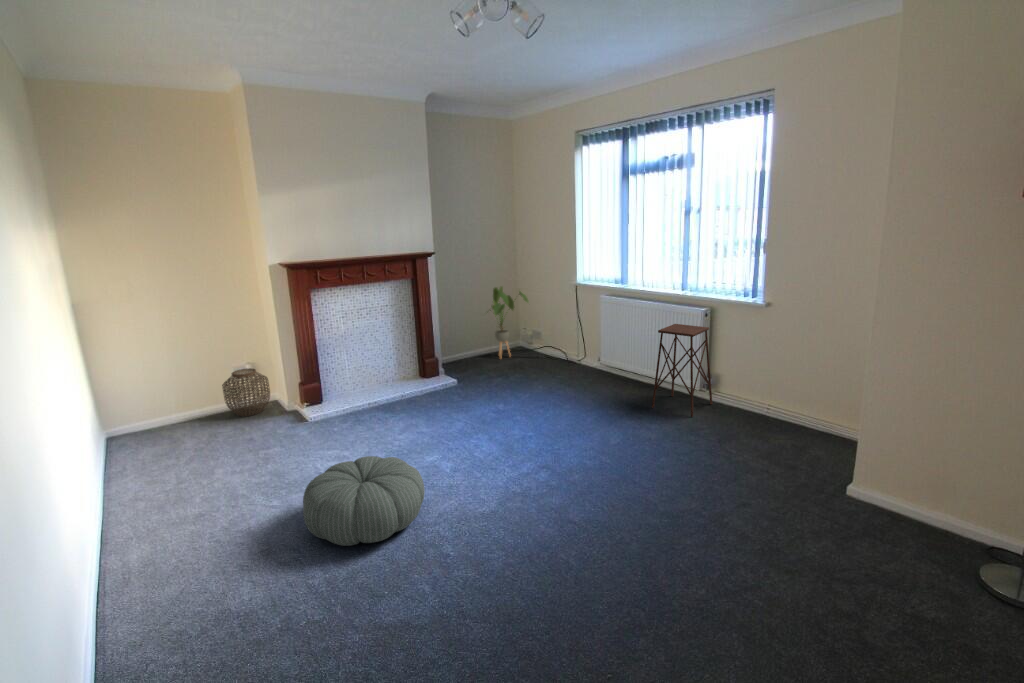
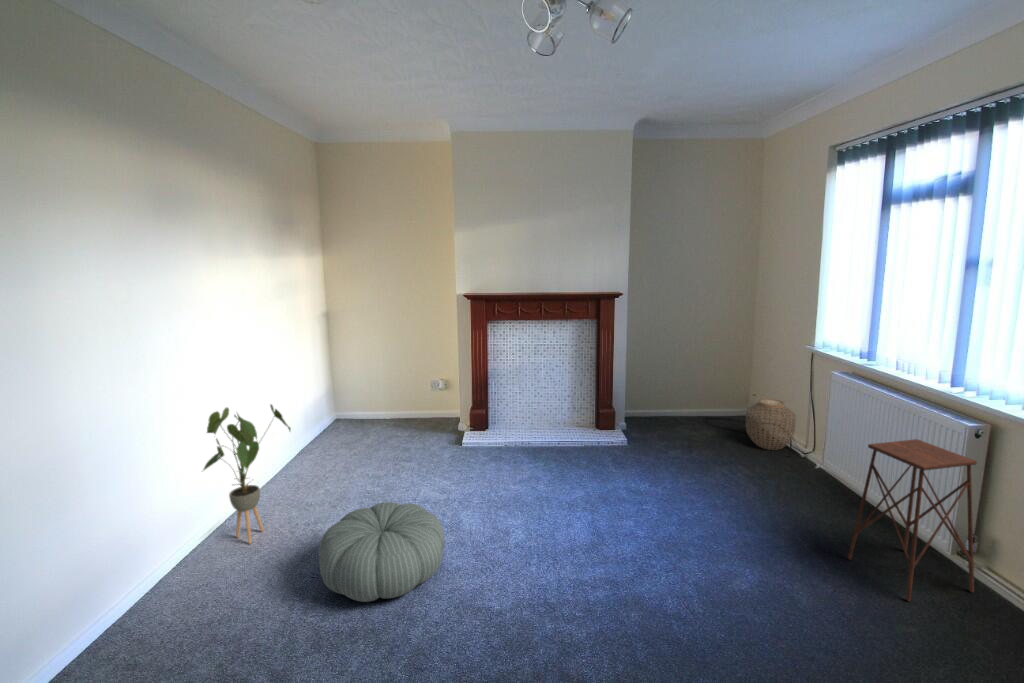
house plant: present [492,287,528,357] -> present [204,405,291,544]
woven basket: present [222,368,270,416] -> present [746,399,795,450]

